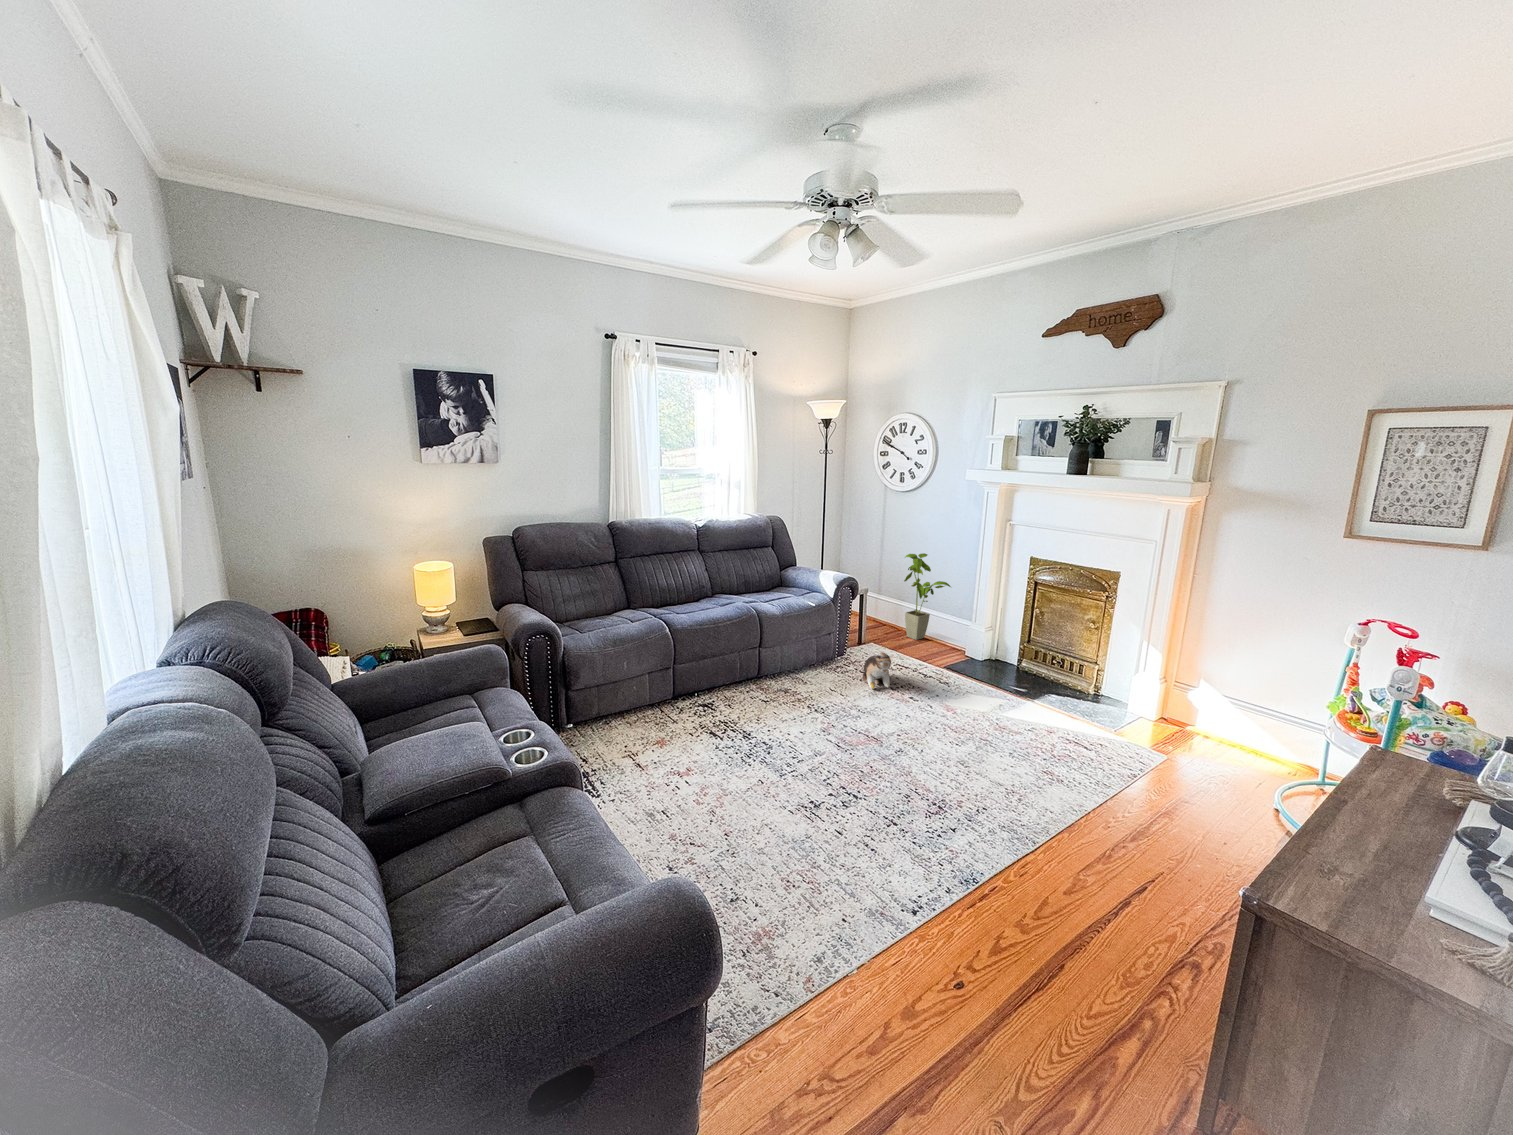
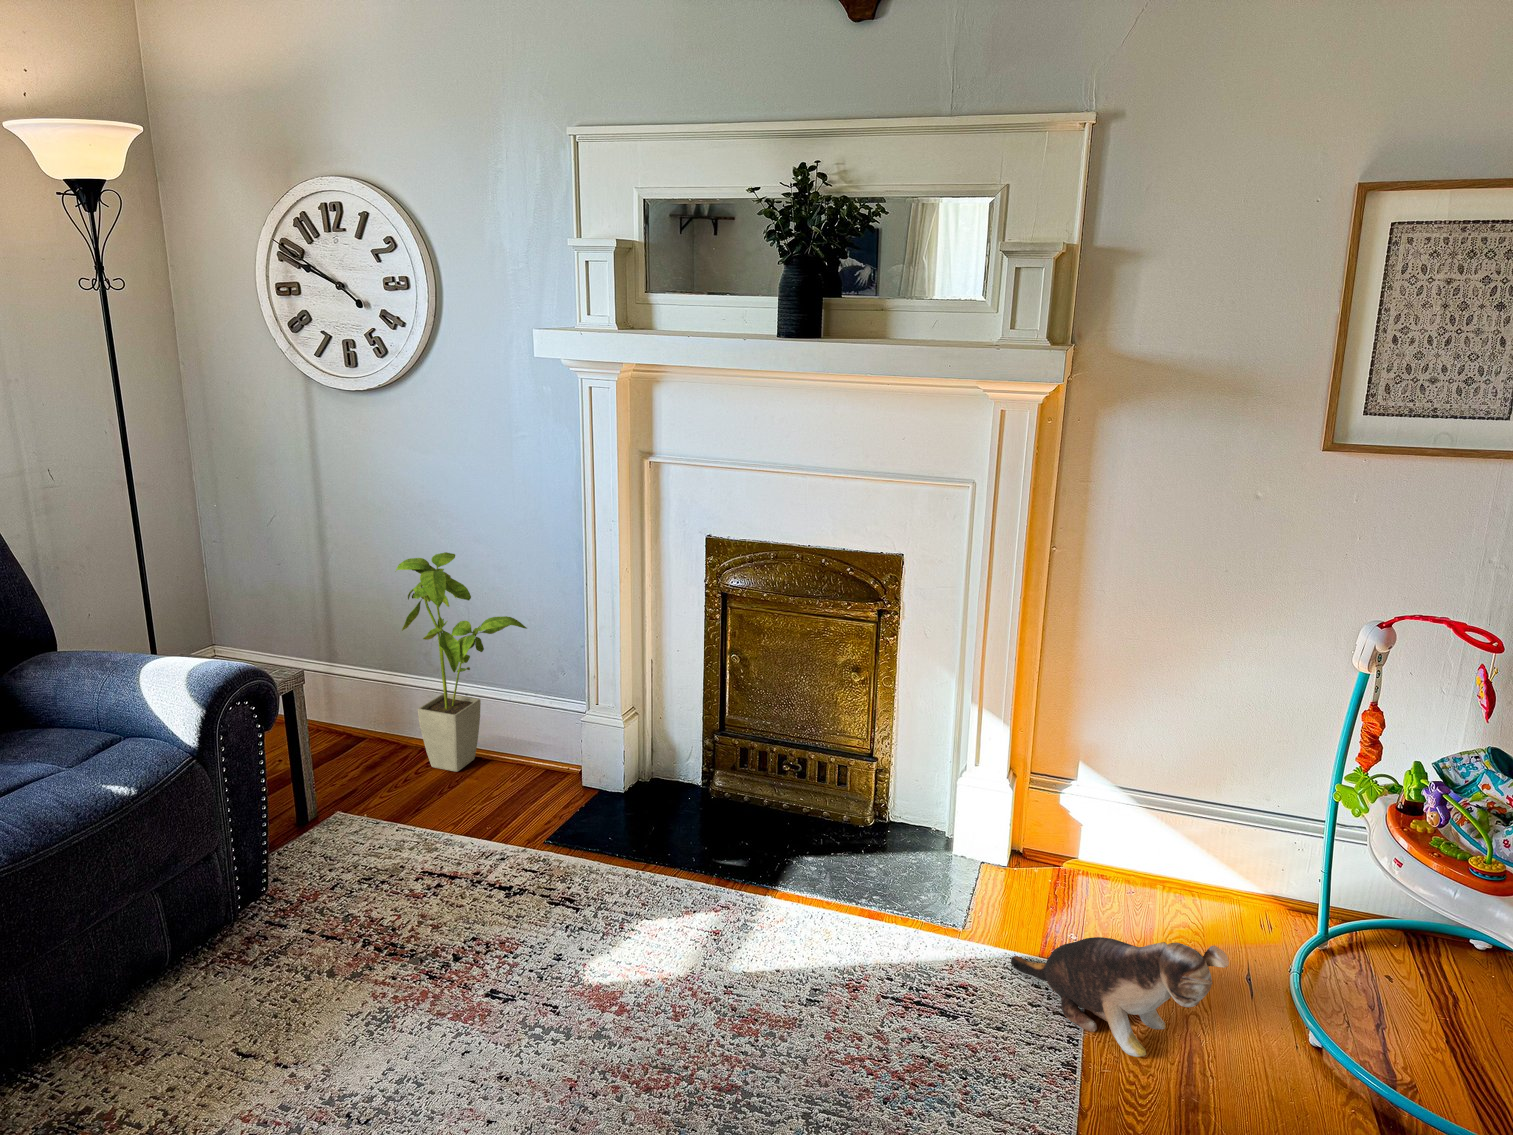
plush toy: present [863,652,893,689] -> present [1011,937,1229,1057]

